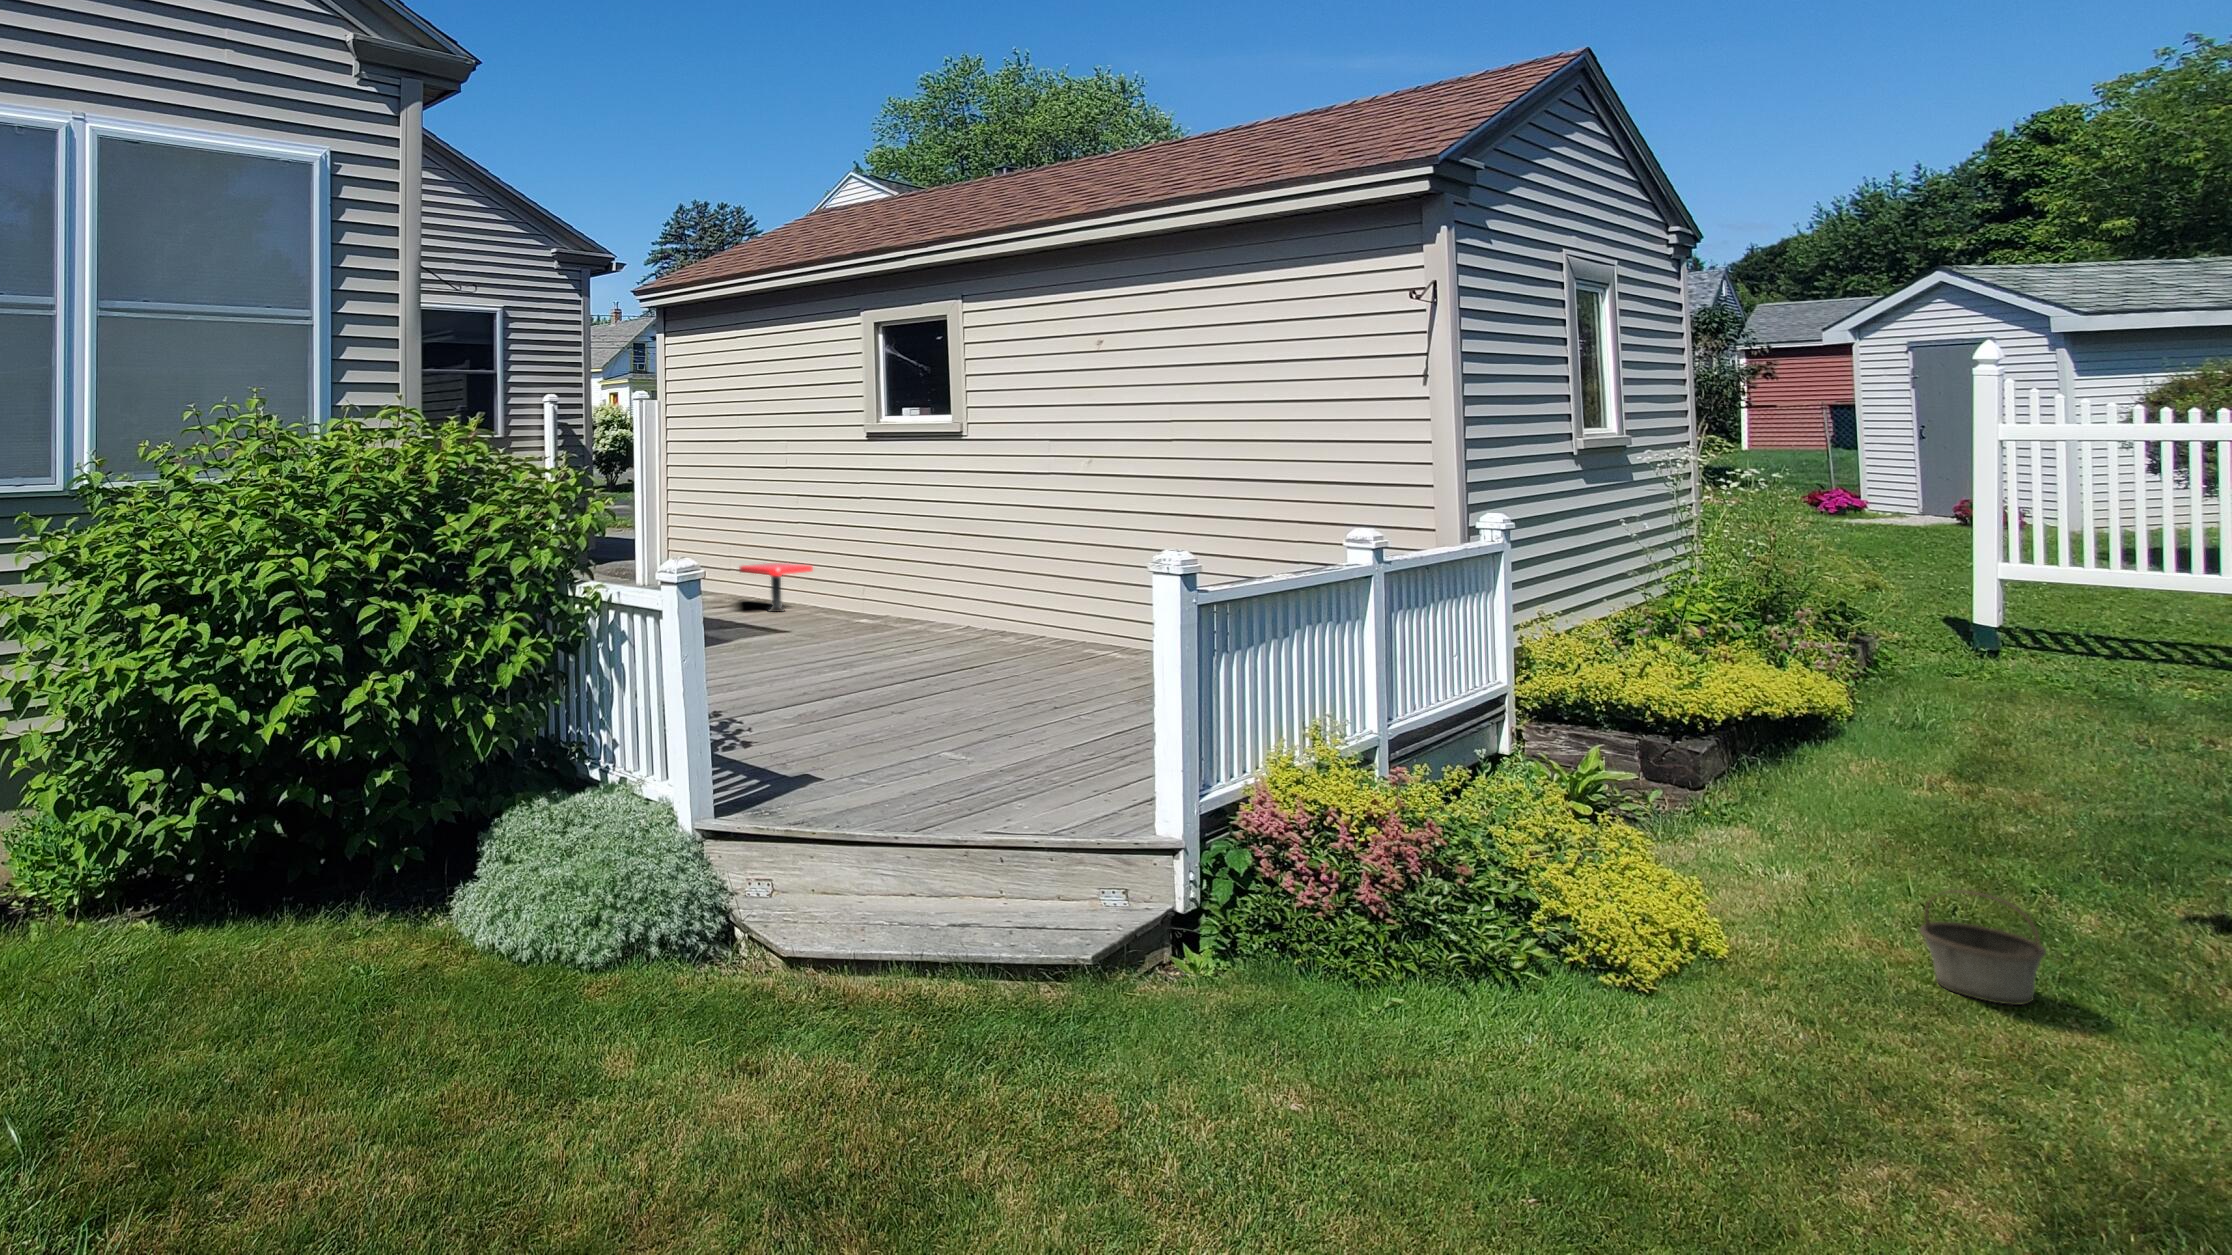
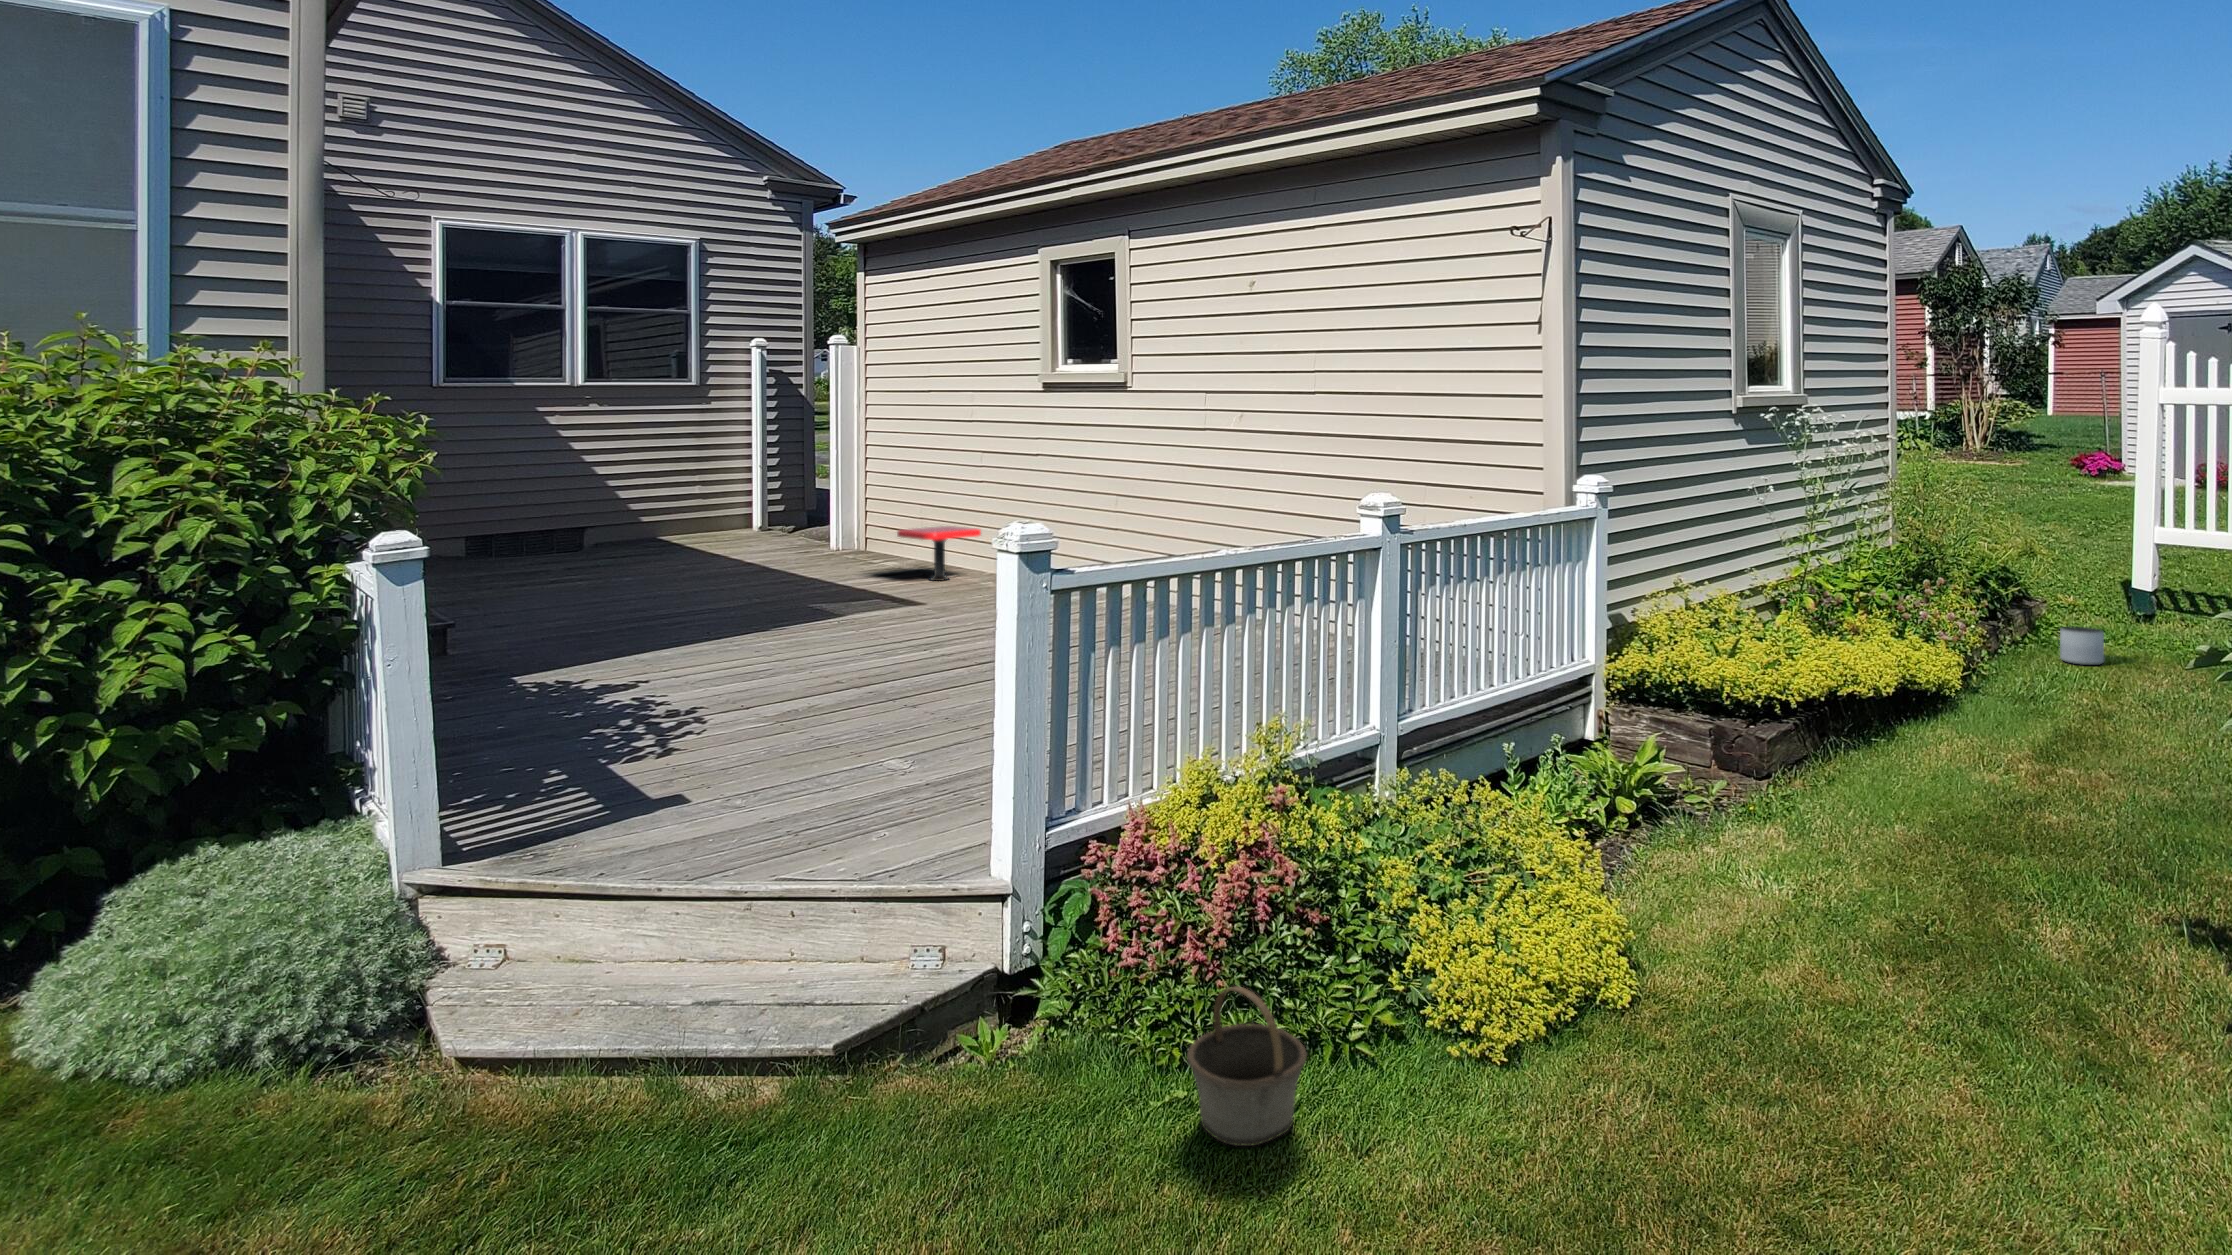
planter: none [1926,656,1978,694] -> present [2060,626,2104,665]
basket: present [1920,890,2046,1005] -> present [1187,986,1307,1146]

